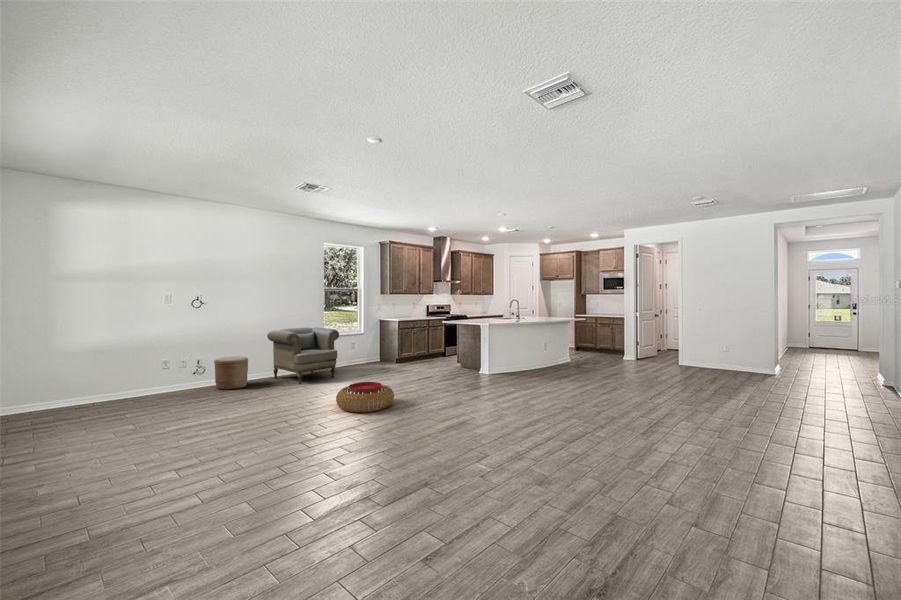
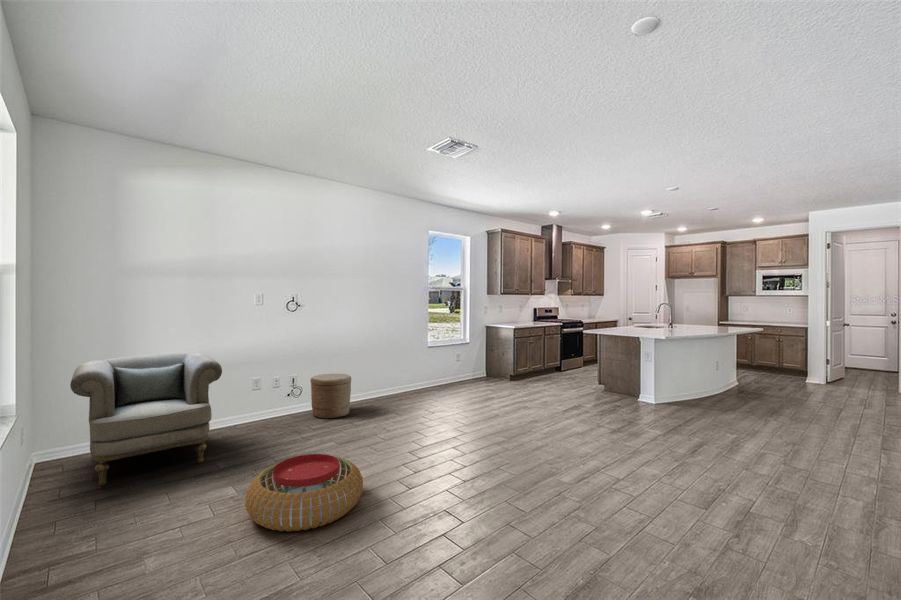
armchair: present [267,327,339,384] -> present [70,353,222,486]
pouf: present [336,382,394,412] -> present [245,454,363,532]

